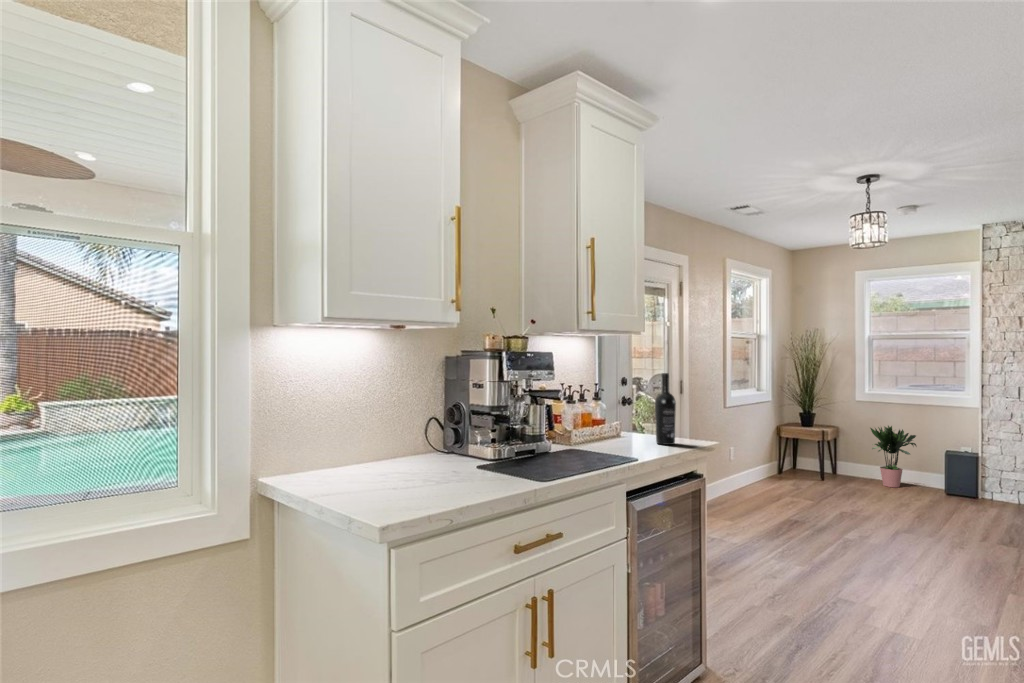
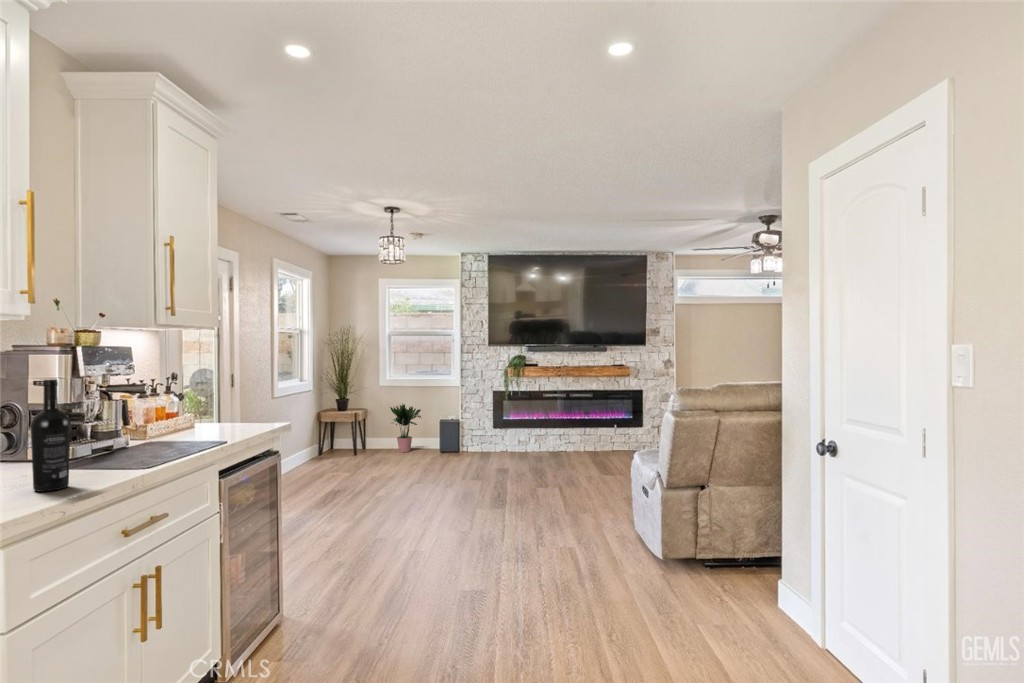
wine bottle: present [655,373,676,445] -> present [31,379,70,492]

